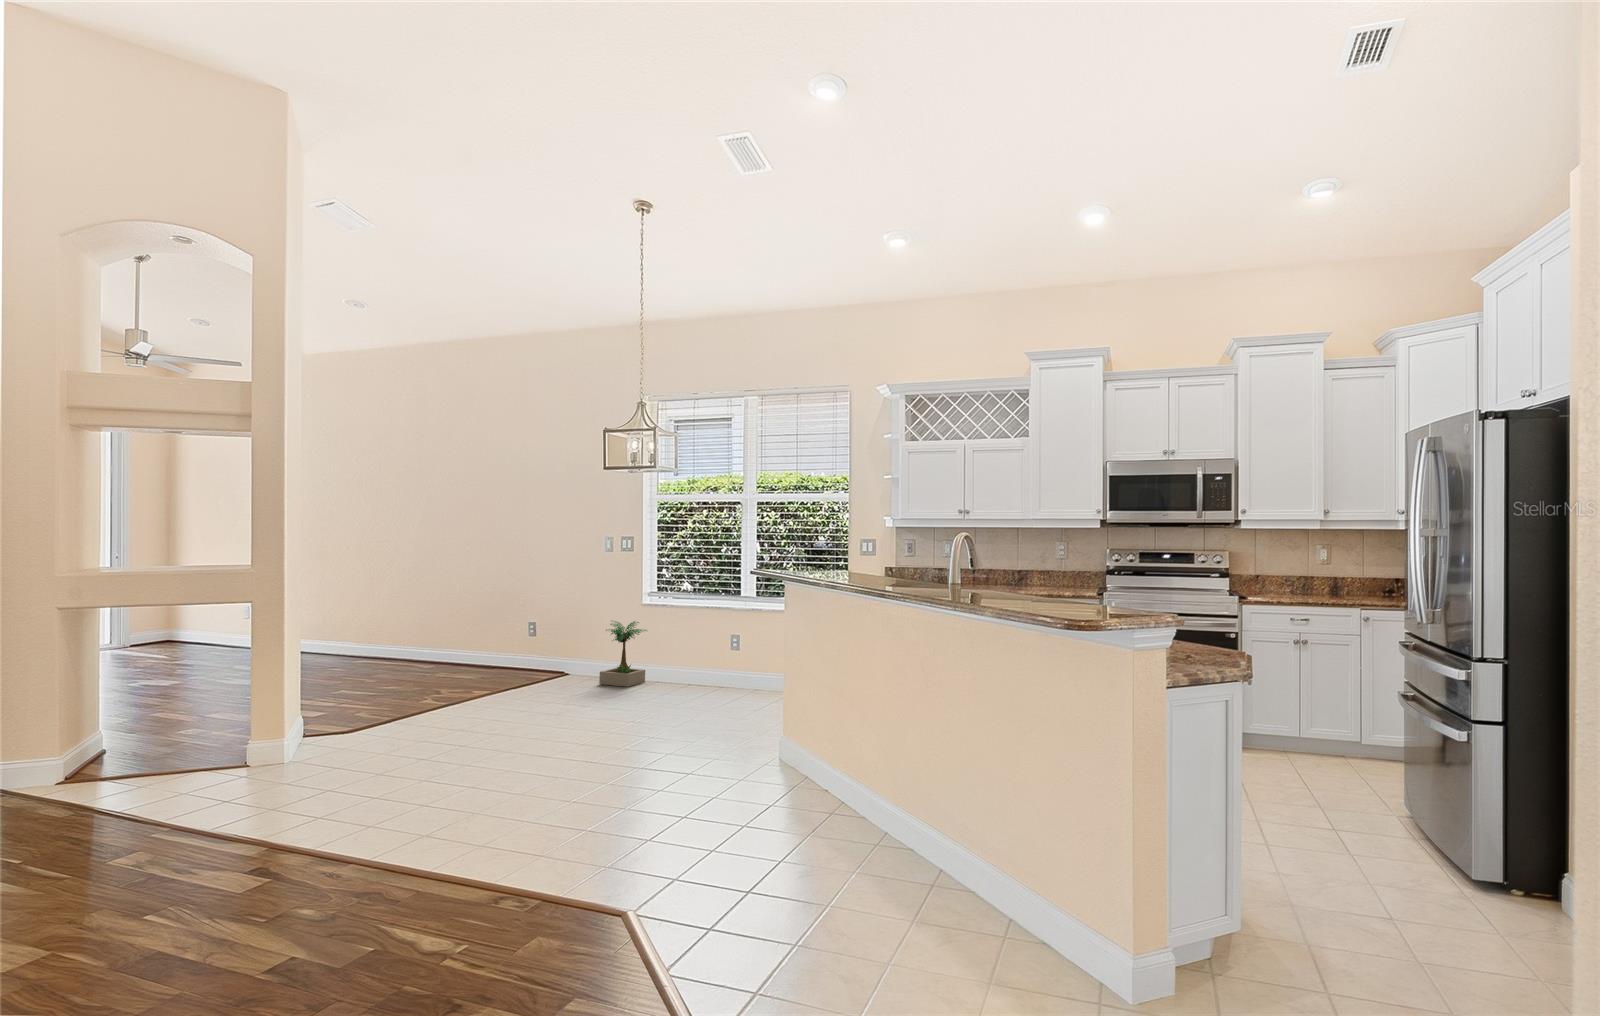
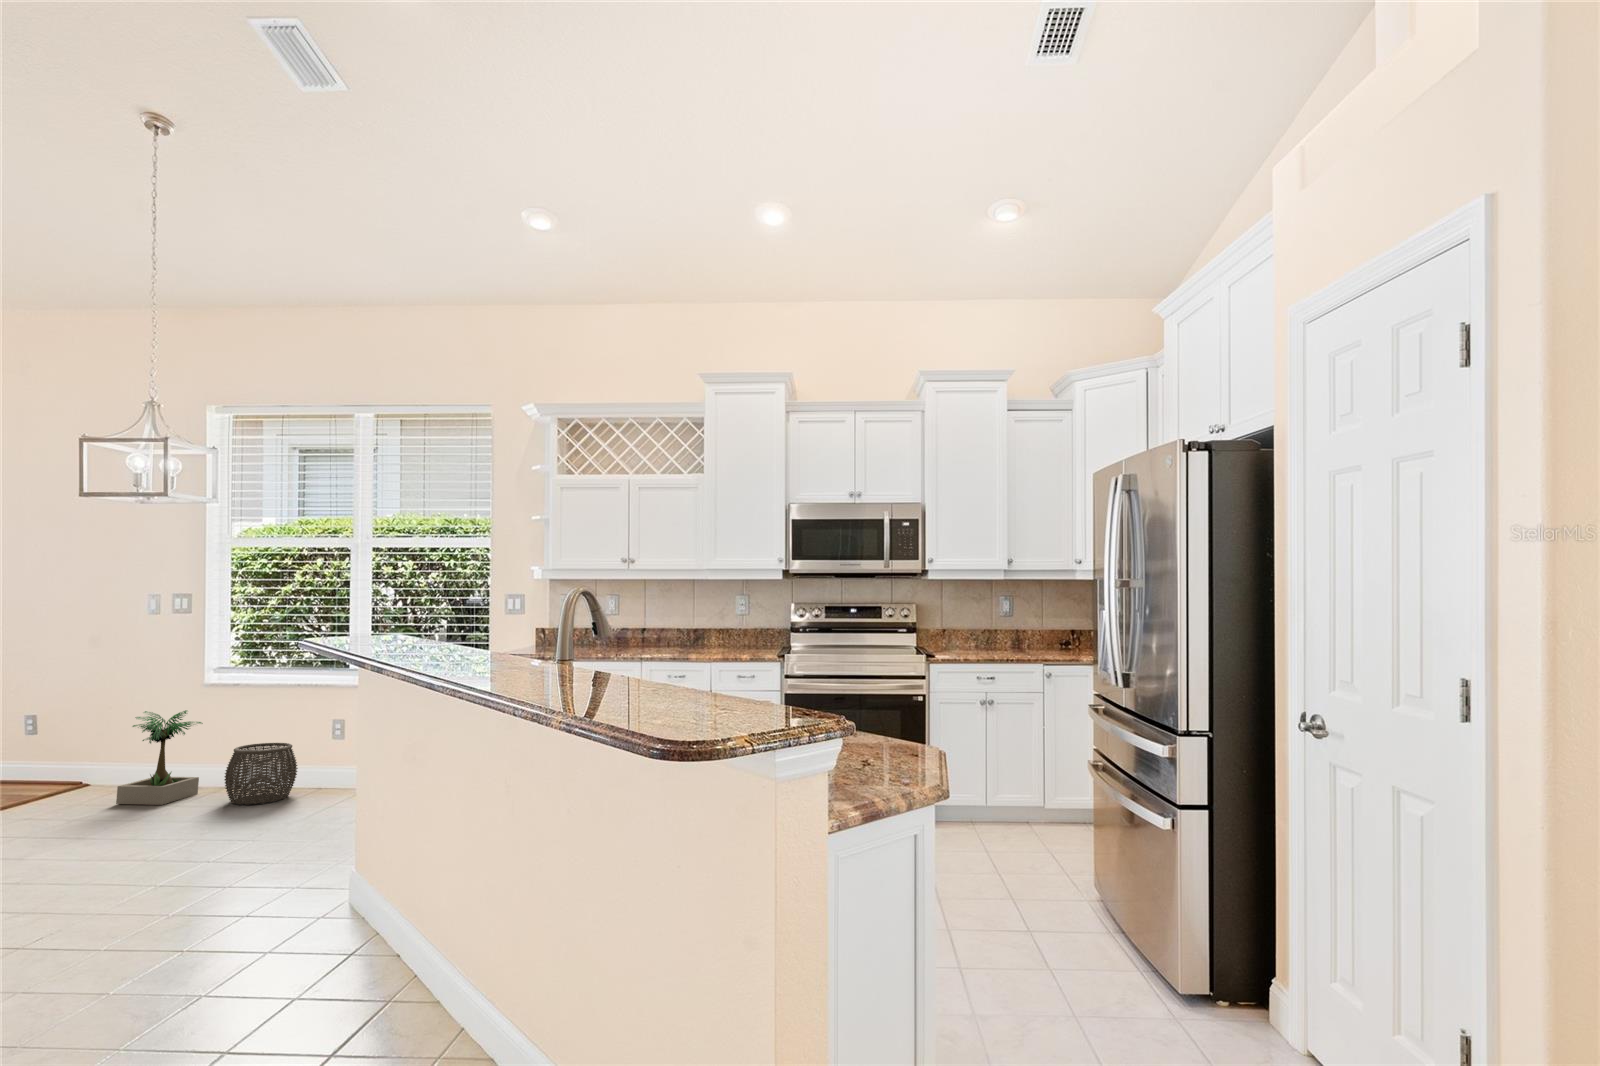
woven basket: none [666,648,712,691] -> present [224,743,298,805]

